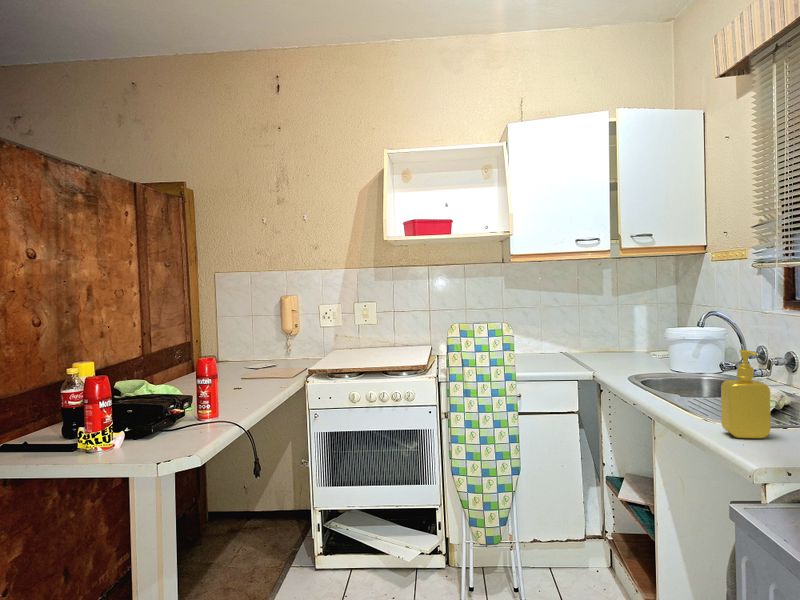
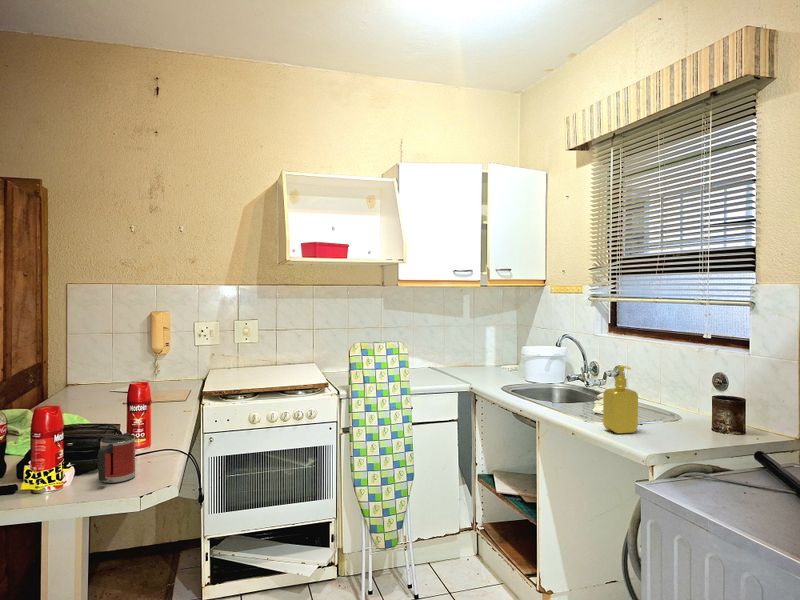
mug: none [155,406,194,450] -> present [98,433,135,483]

